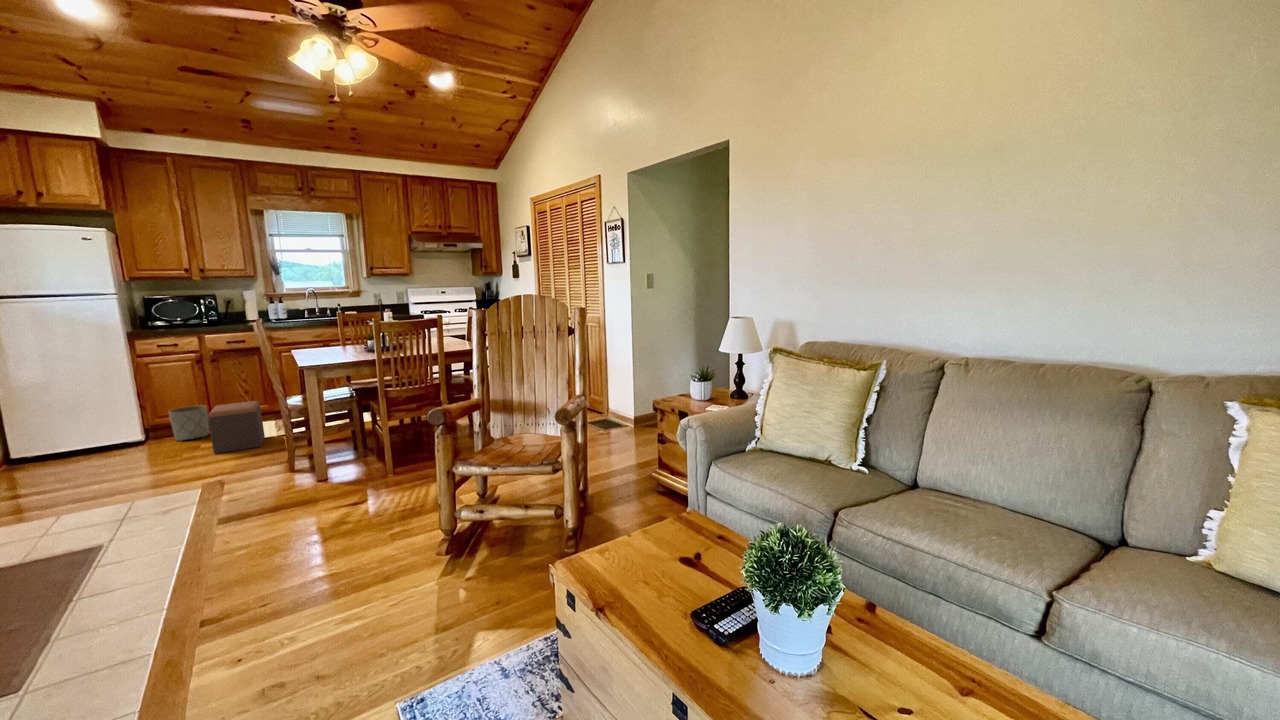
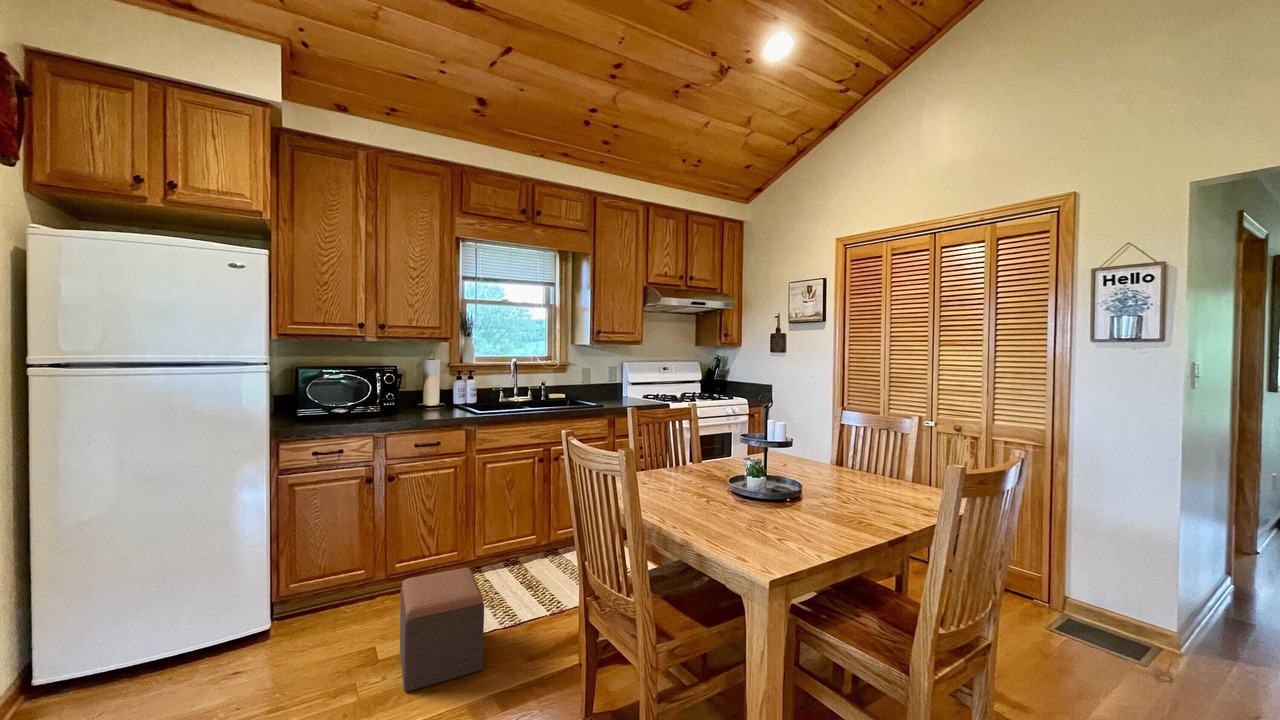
planter: present [168,405,209,441] -> none [312,556,371,631]

